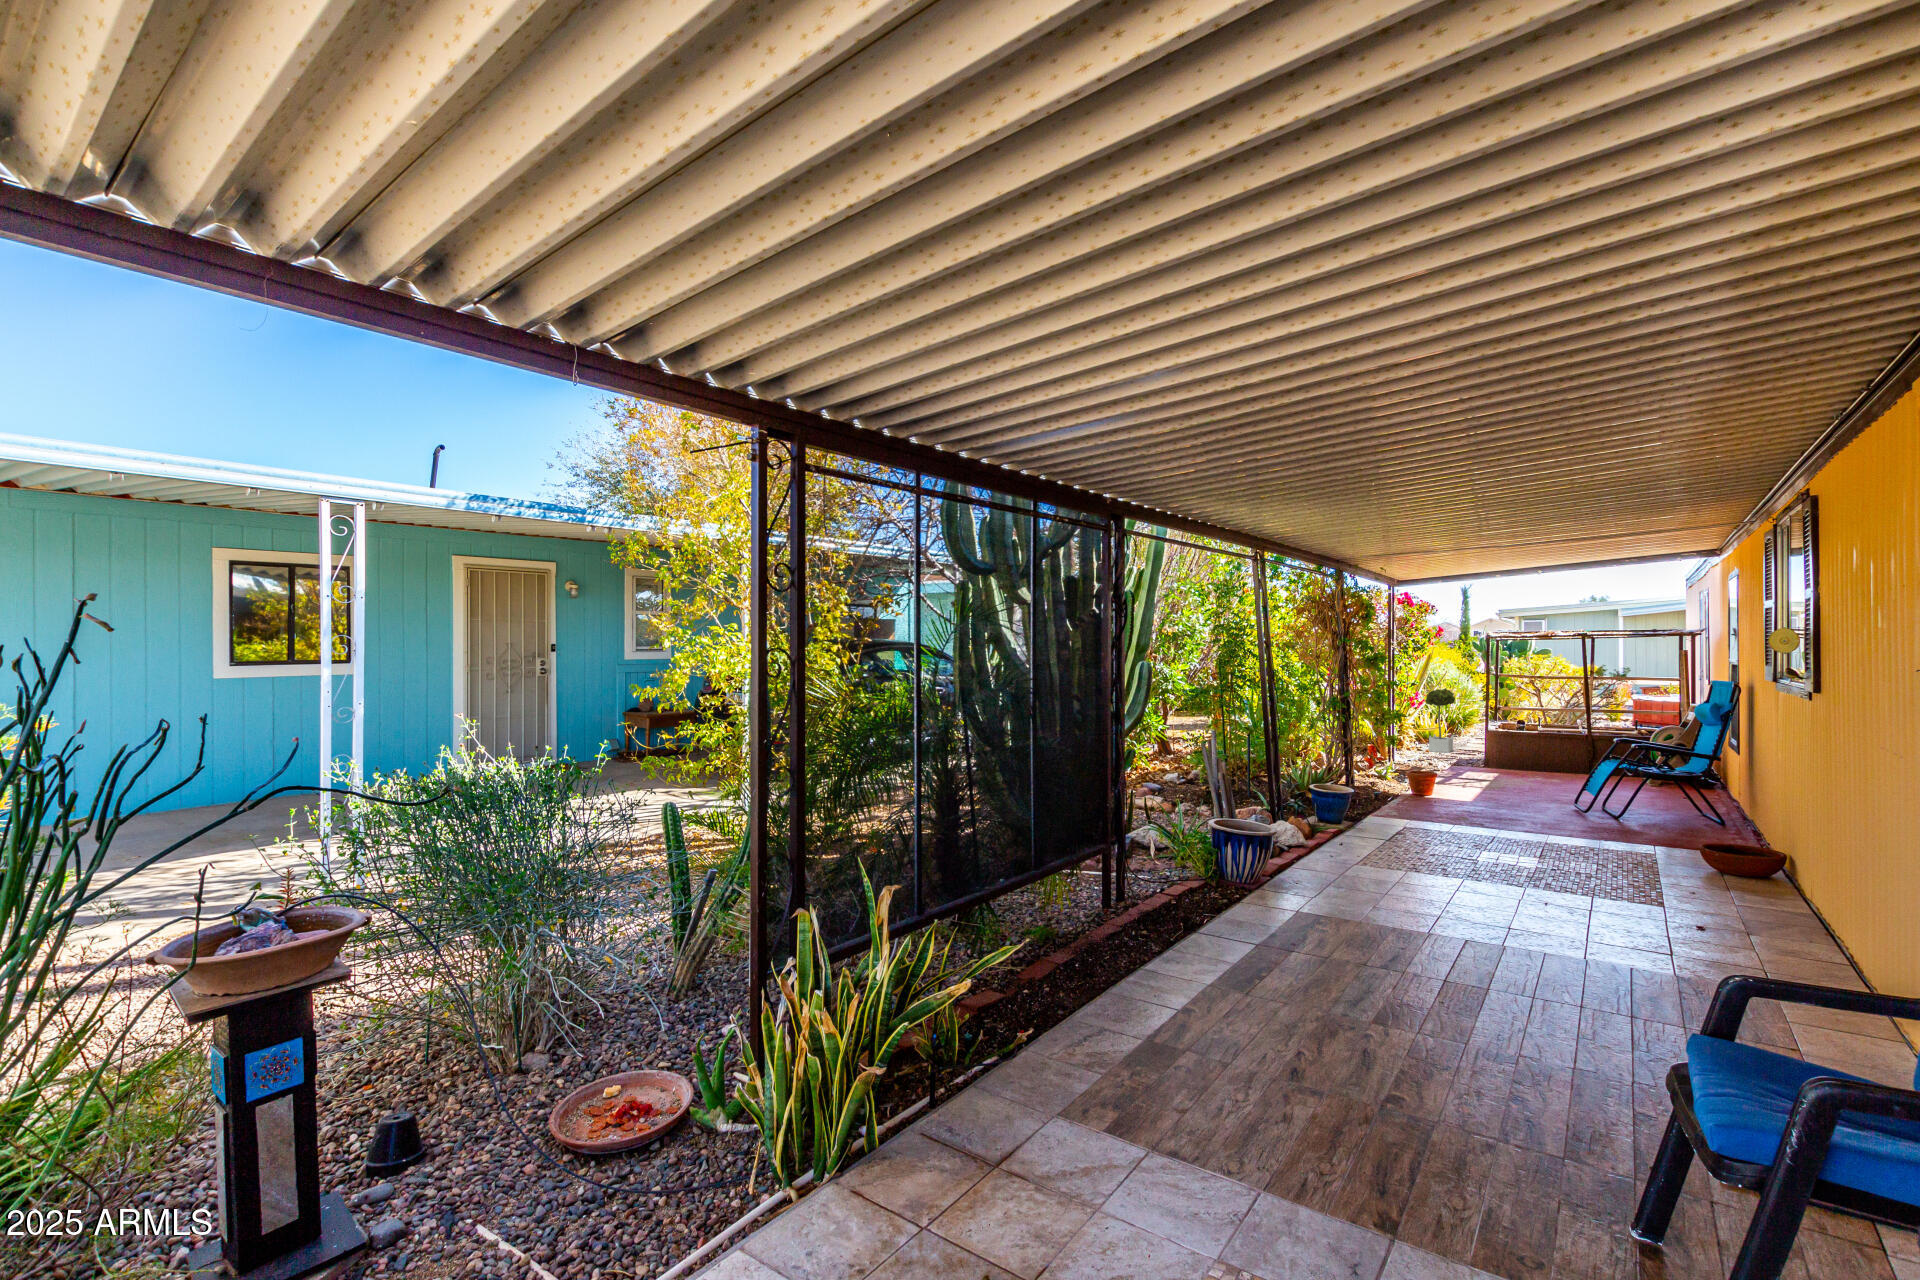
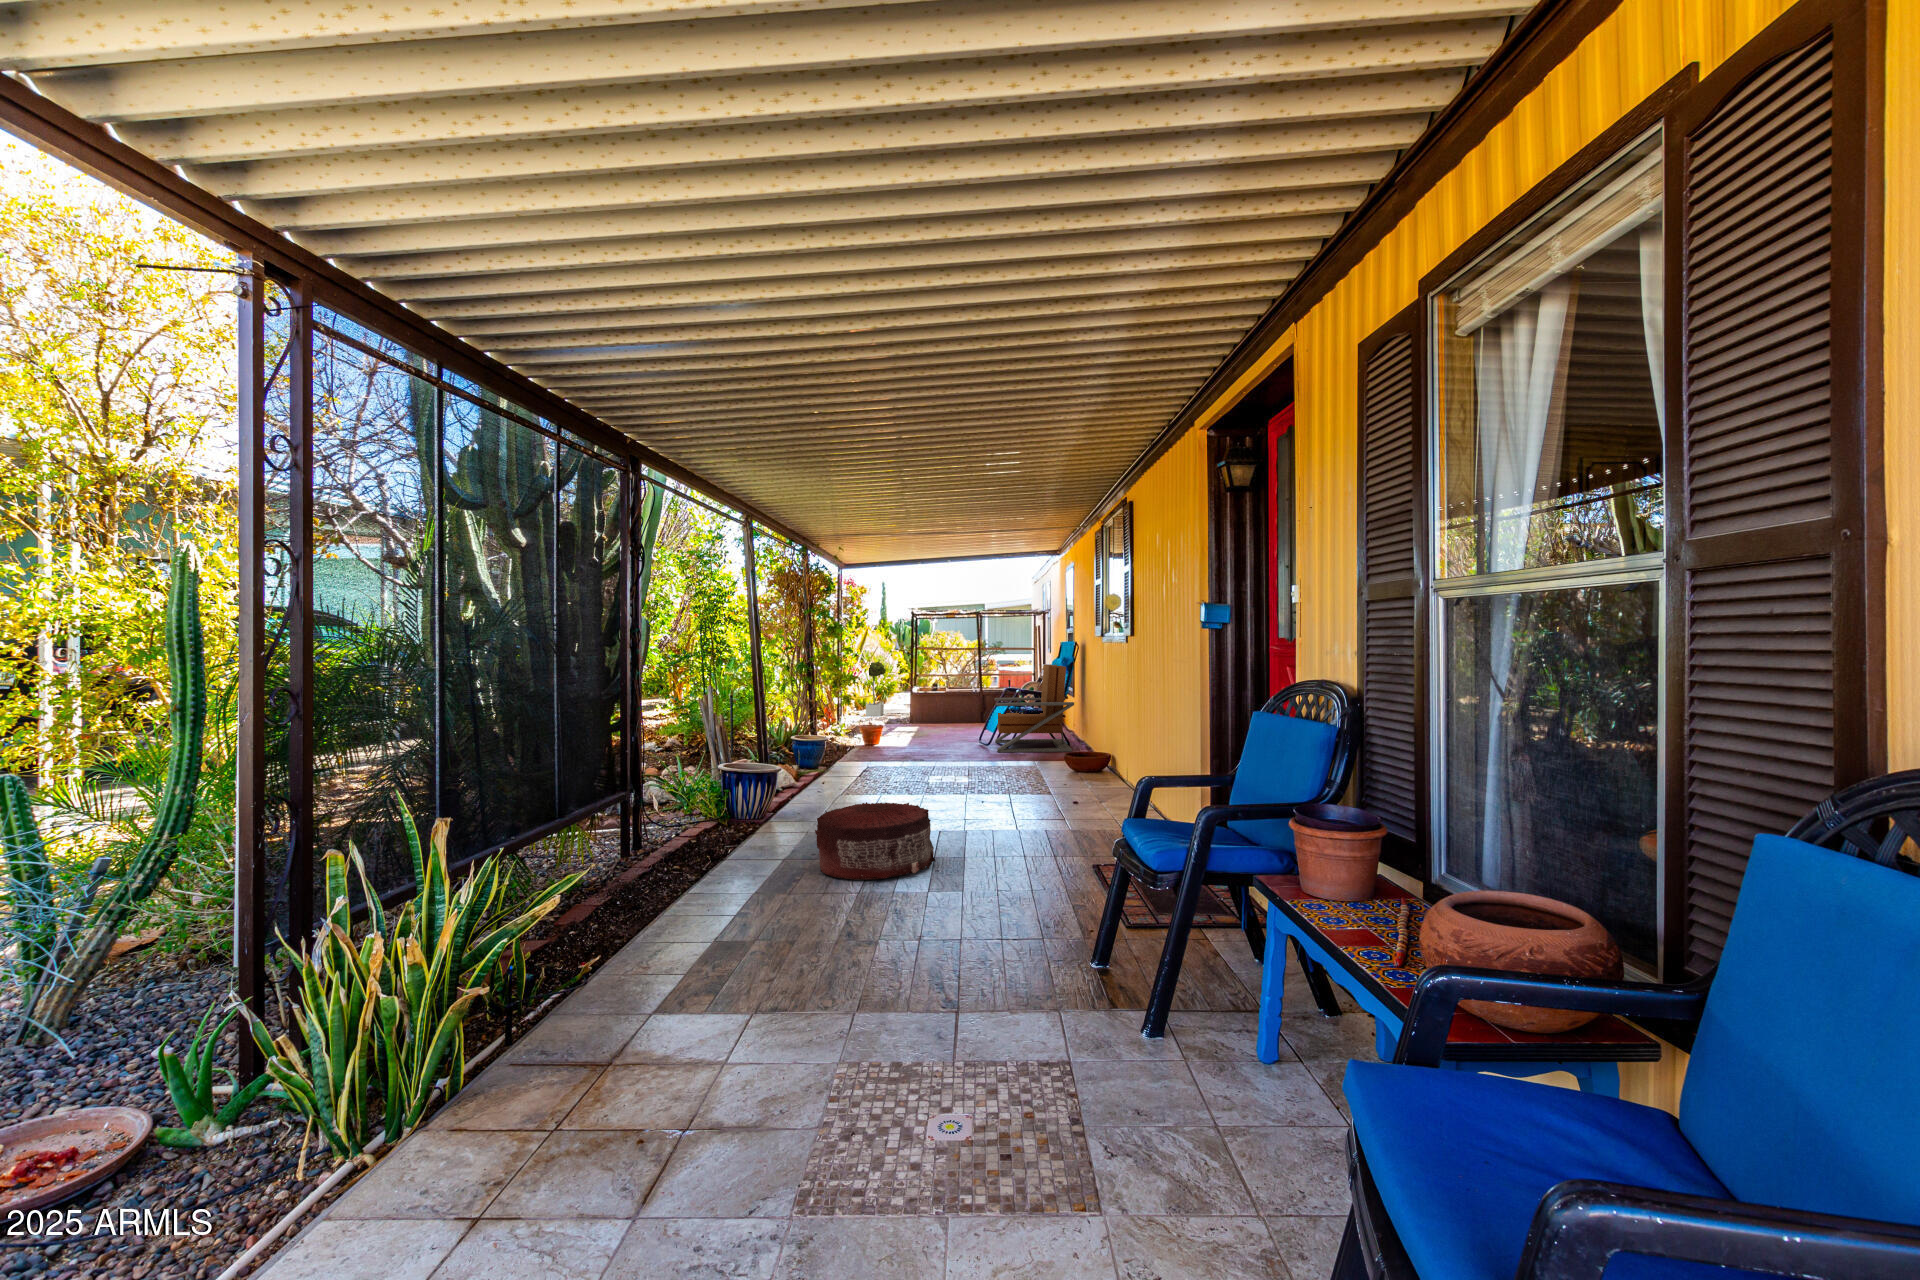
lounge chair: none [1599,709,1733,836] -> present [995,664,1074,752]
pouf: none [1289,896,1444,1001] -> present [815,802,936,880]

